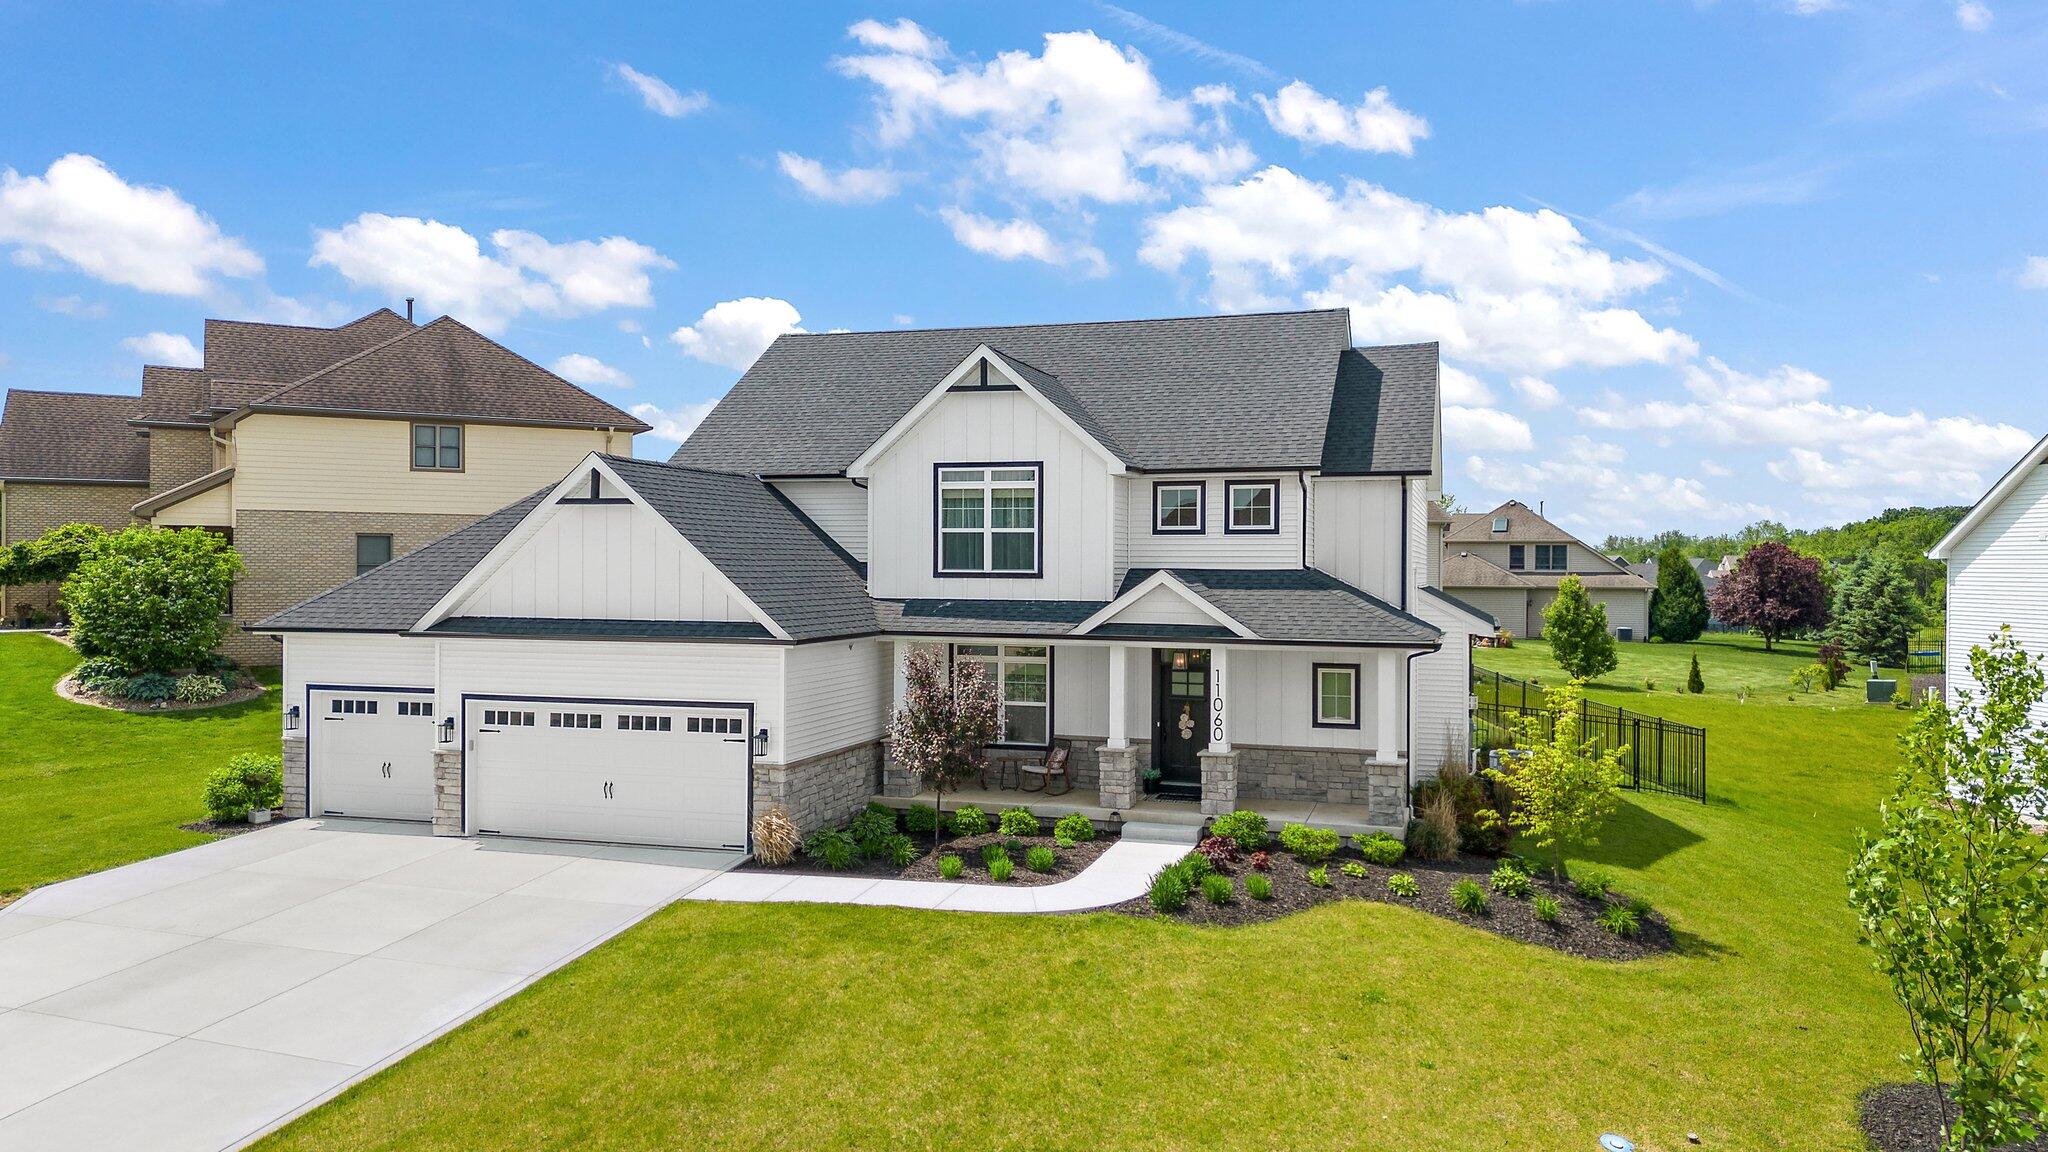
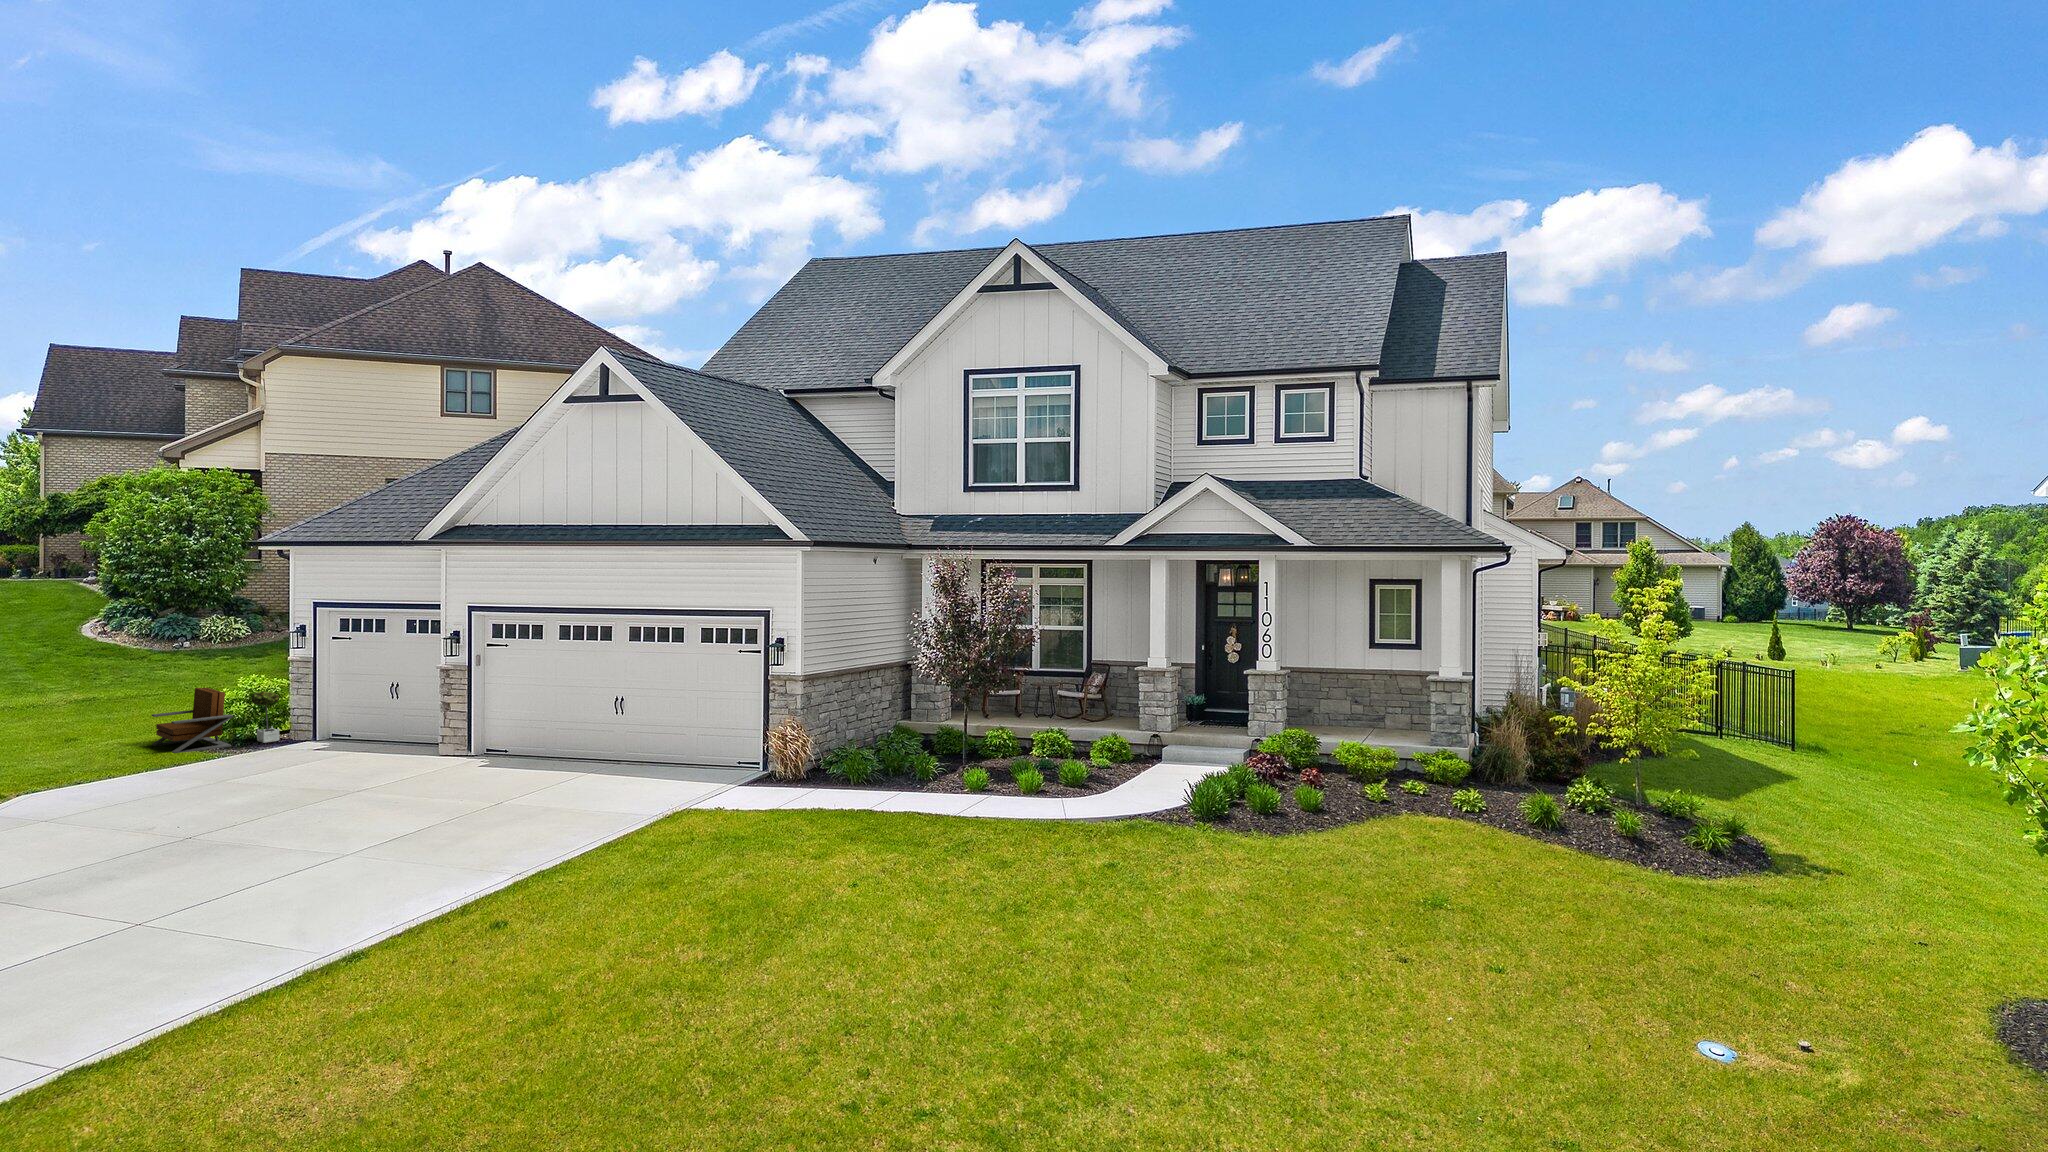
lounge chair: none [145,770,226,839] -> present [152,688,233,753]

